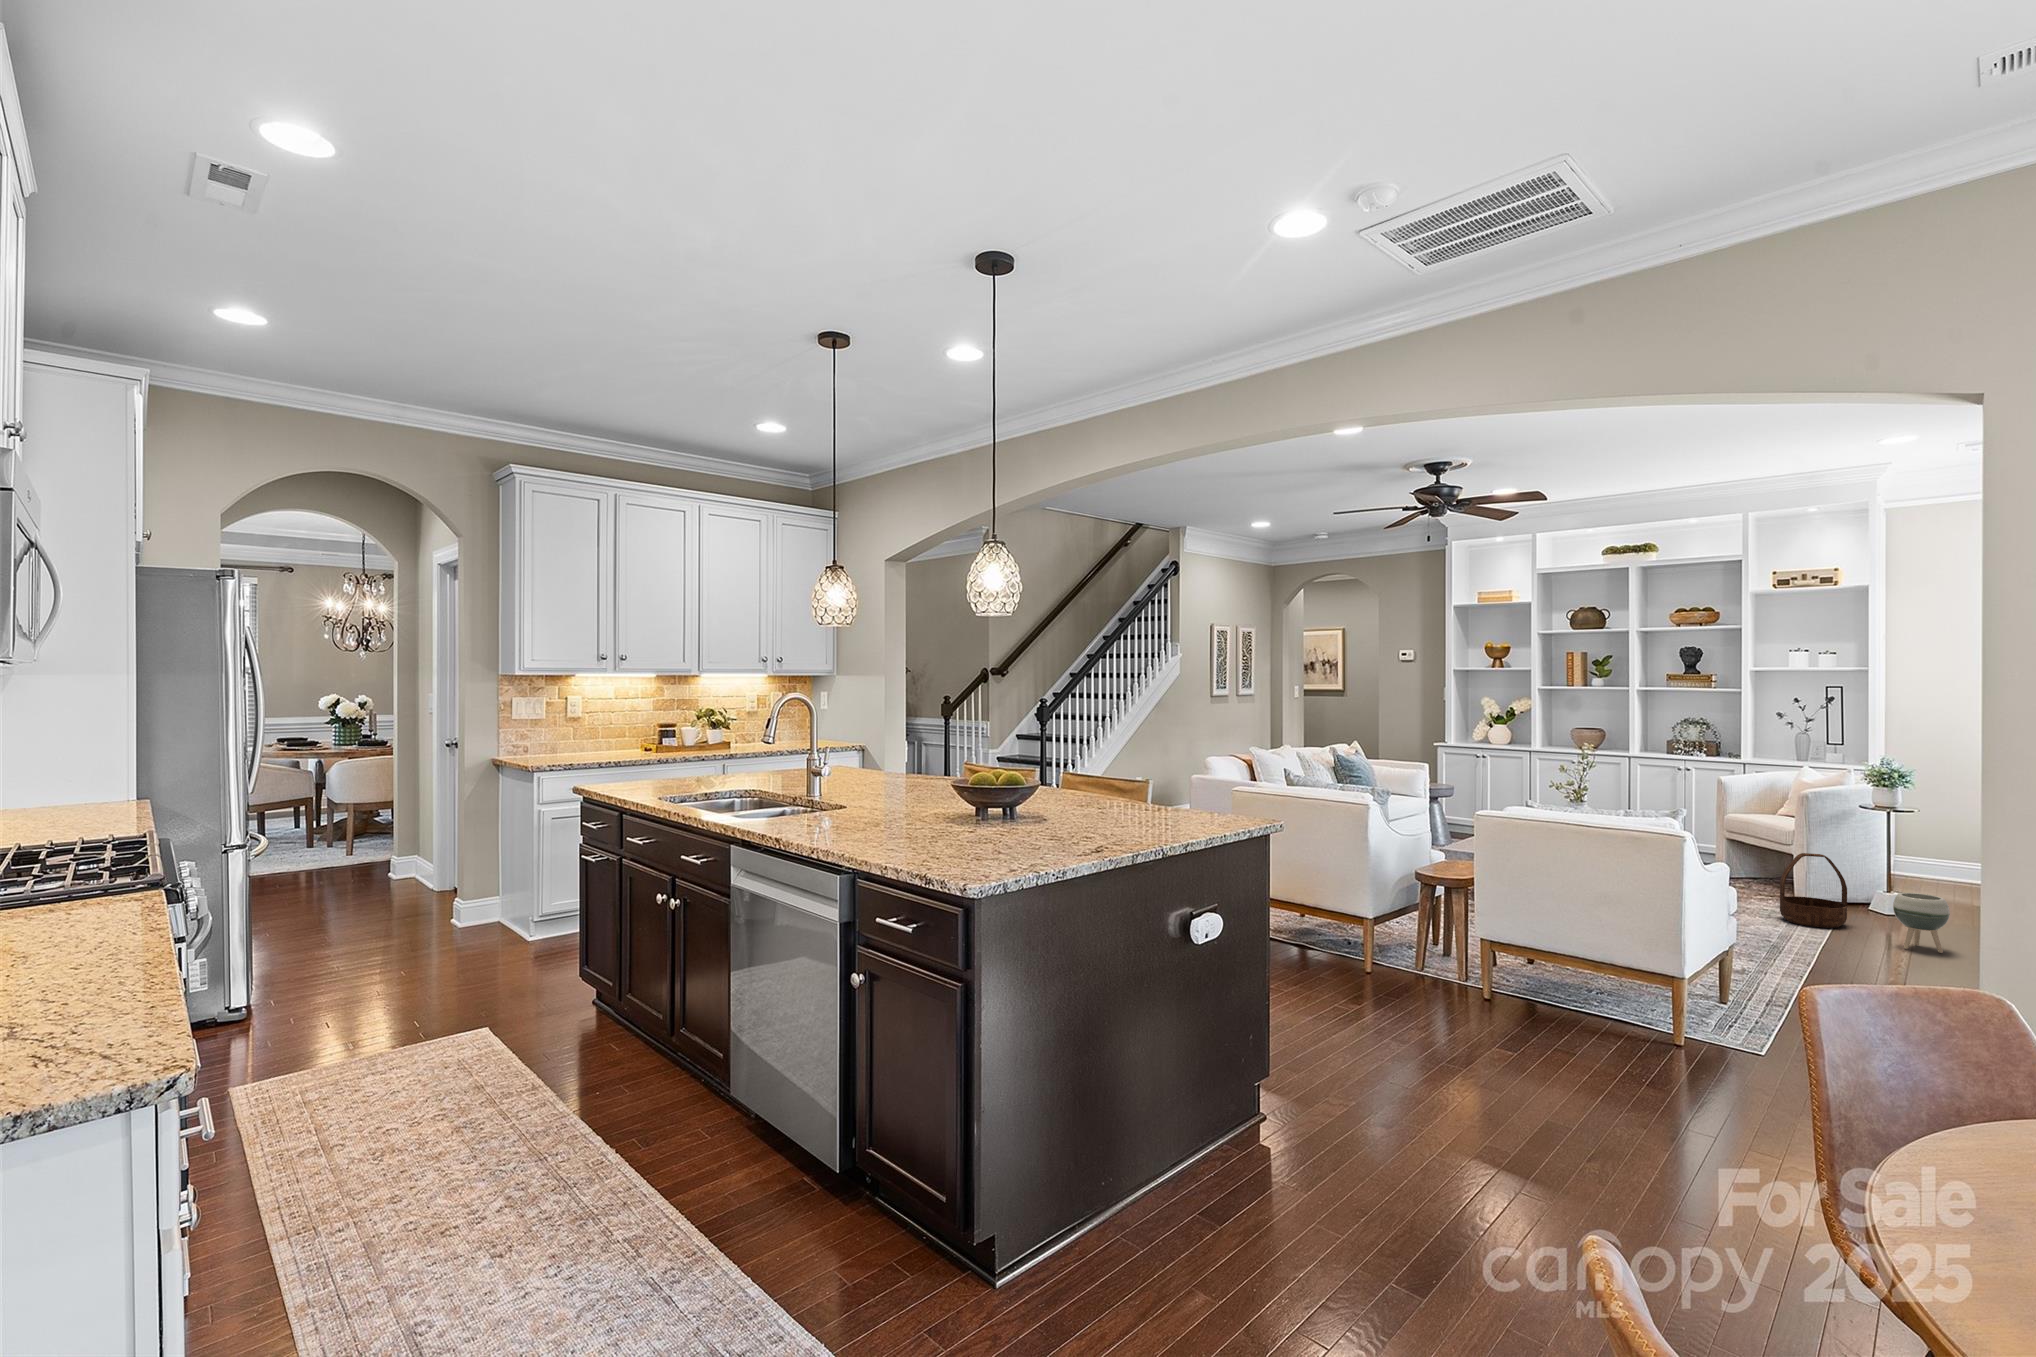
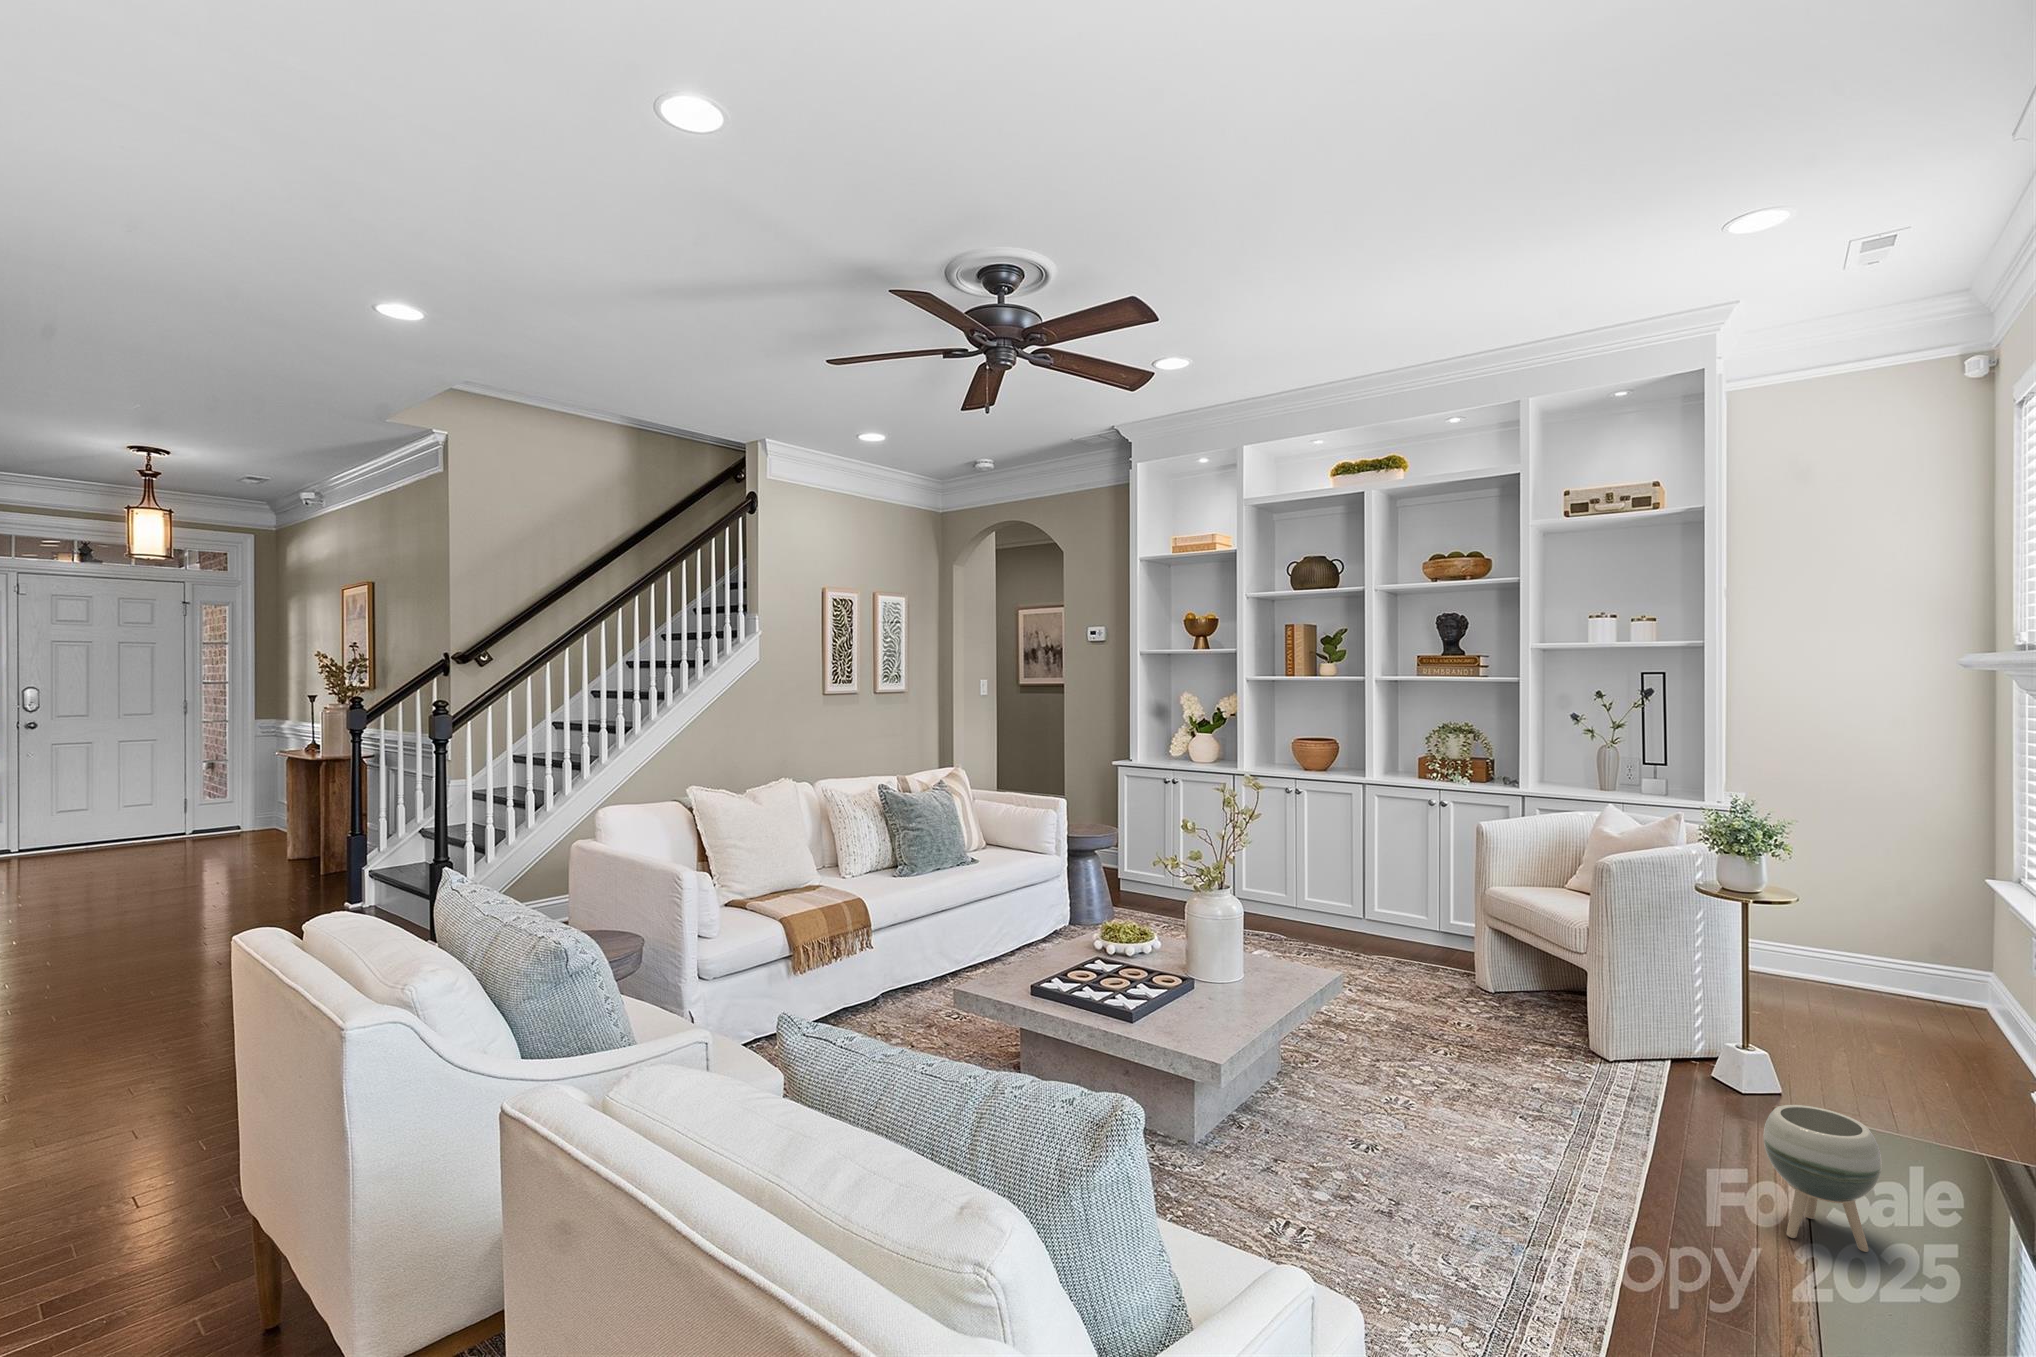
basket: present [1780,853,1847,928] -> none [1552,994,1673,1151]

